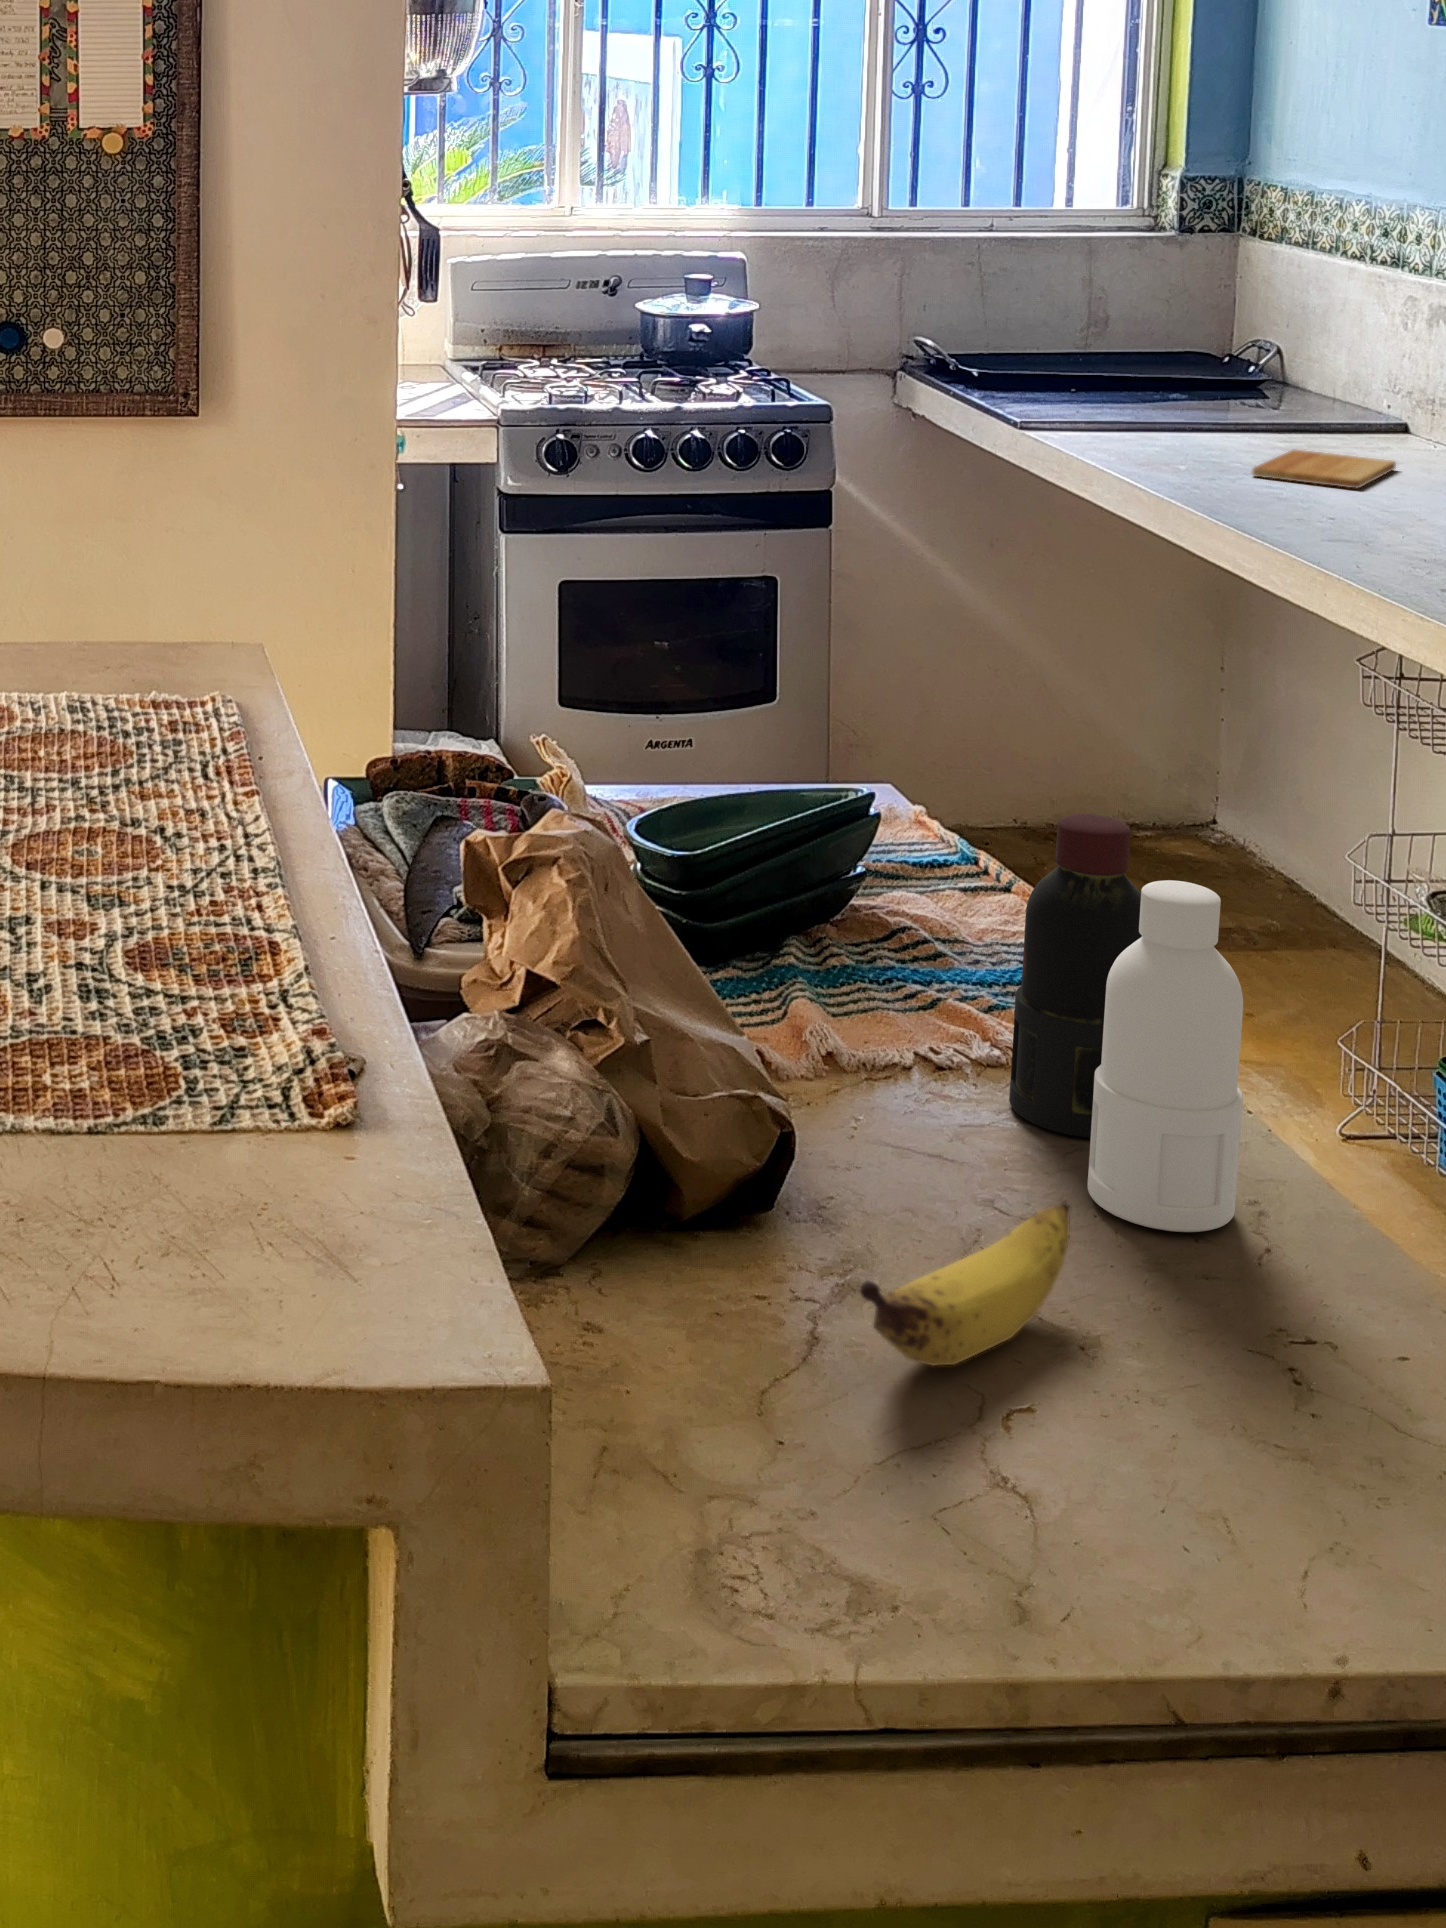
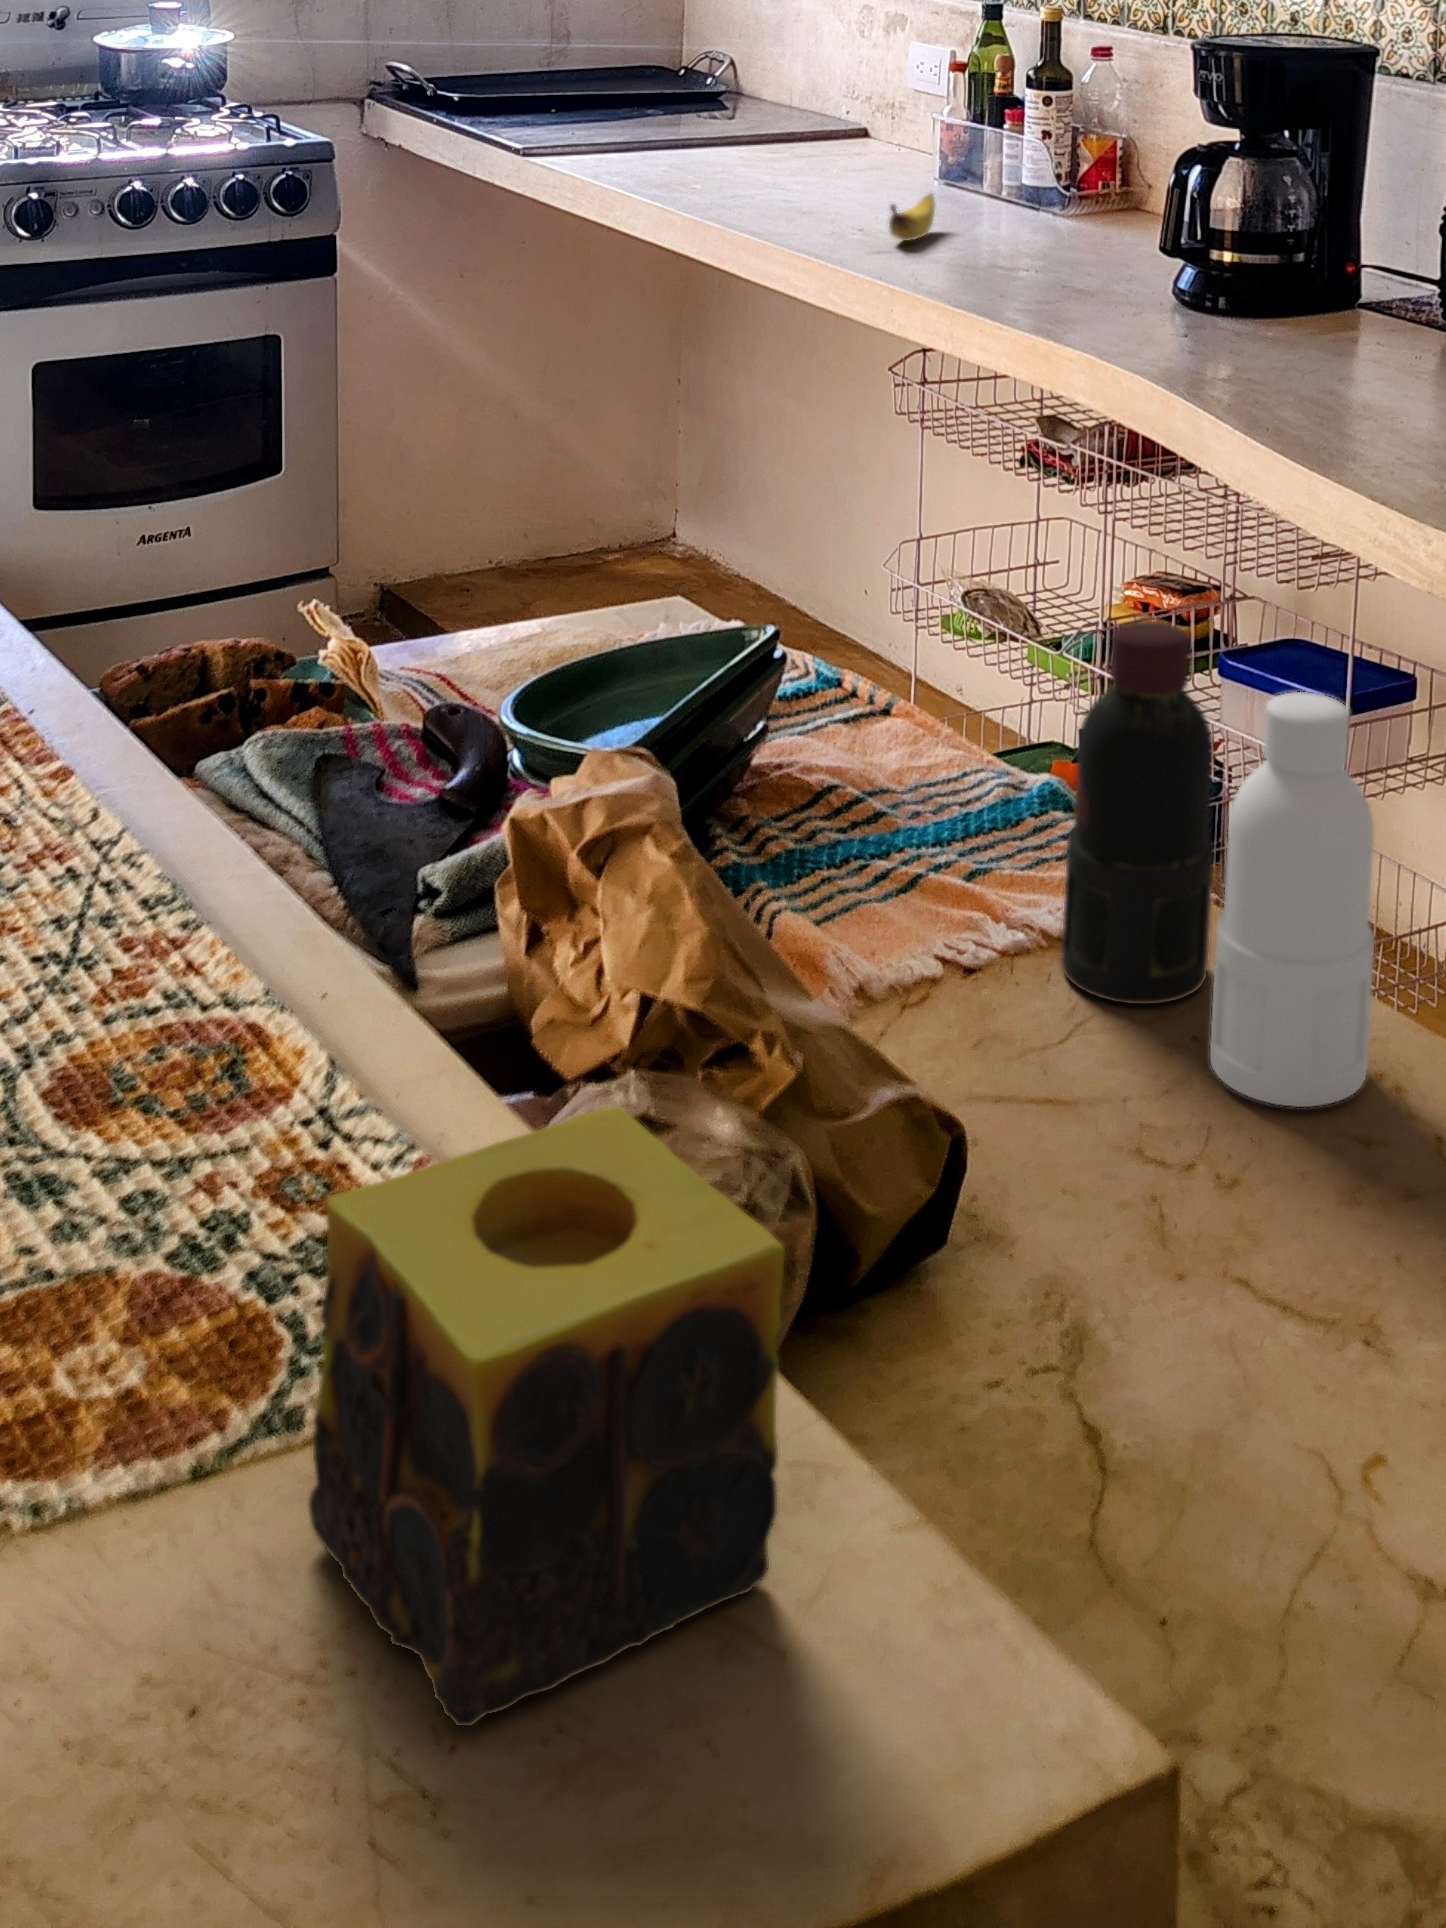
cutting board: present [1252,449,1396,488] -> none [774,156,889,191]
candle: none [122,970,366,1265] -> present [309,1107,785,1726]
banana: present [860,1202,1070,1366] -> present [889,194,935,241]

